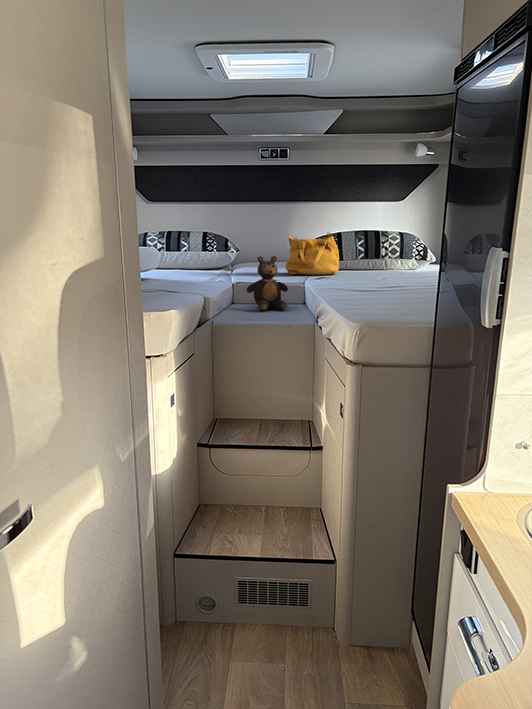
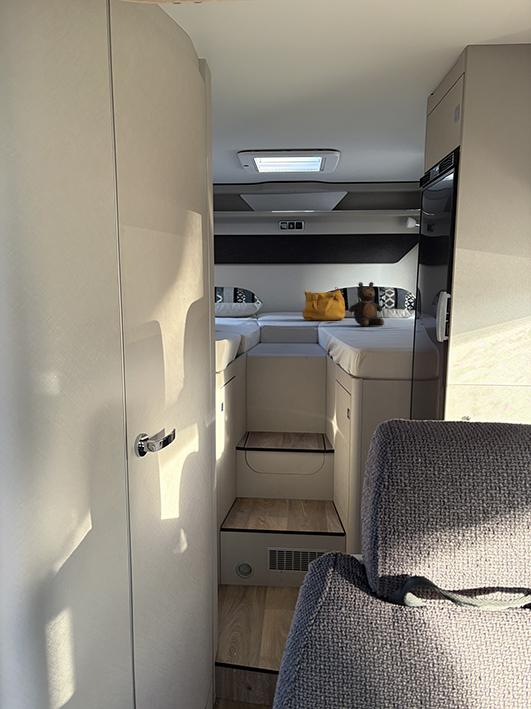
teddy bear: present [246,256,288,311] -> present [349,282,384,326]

